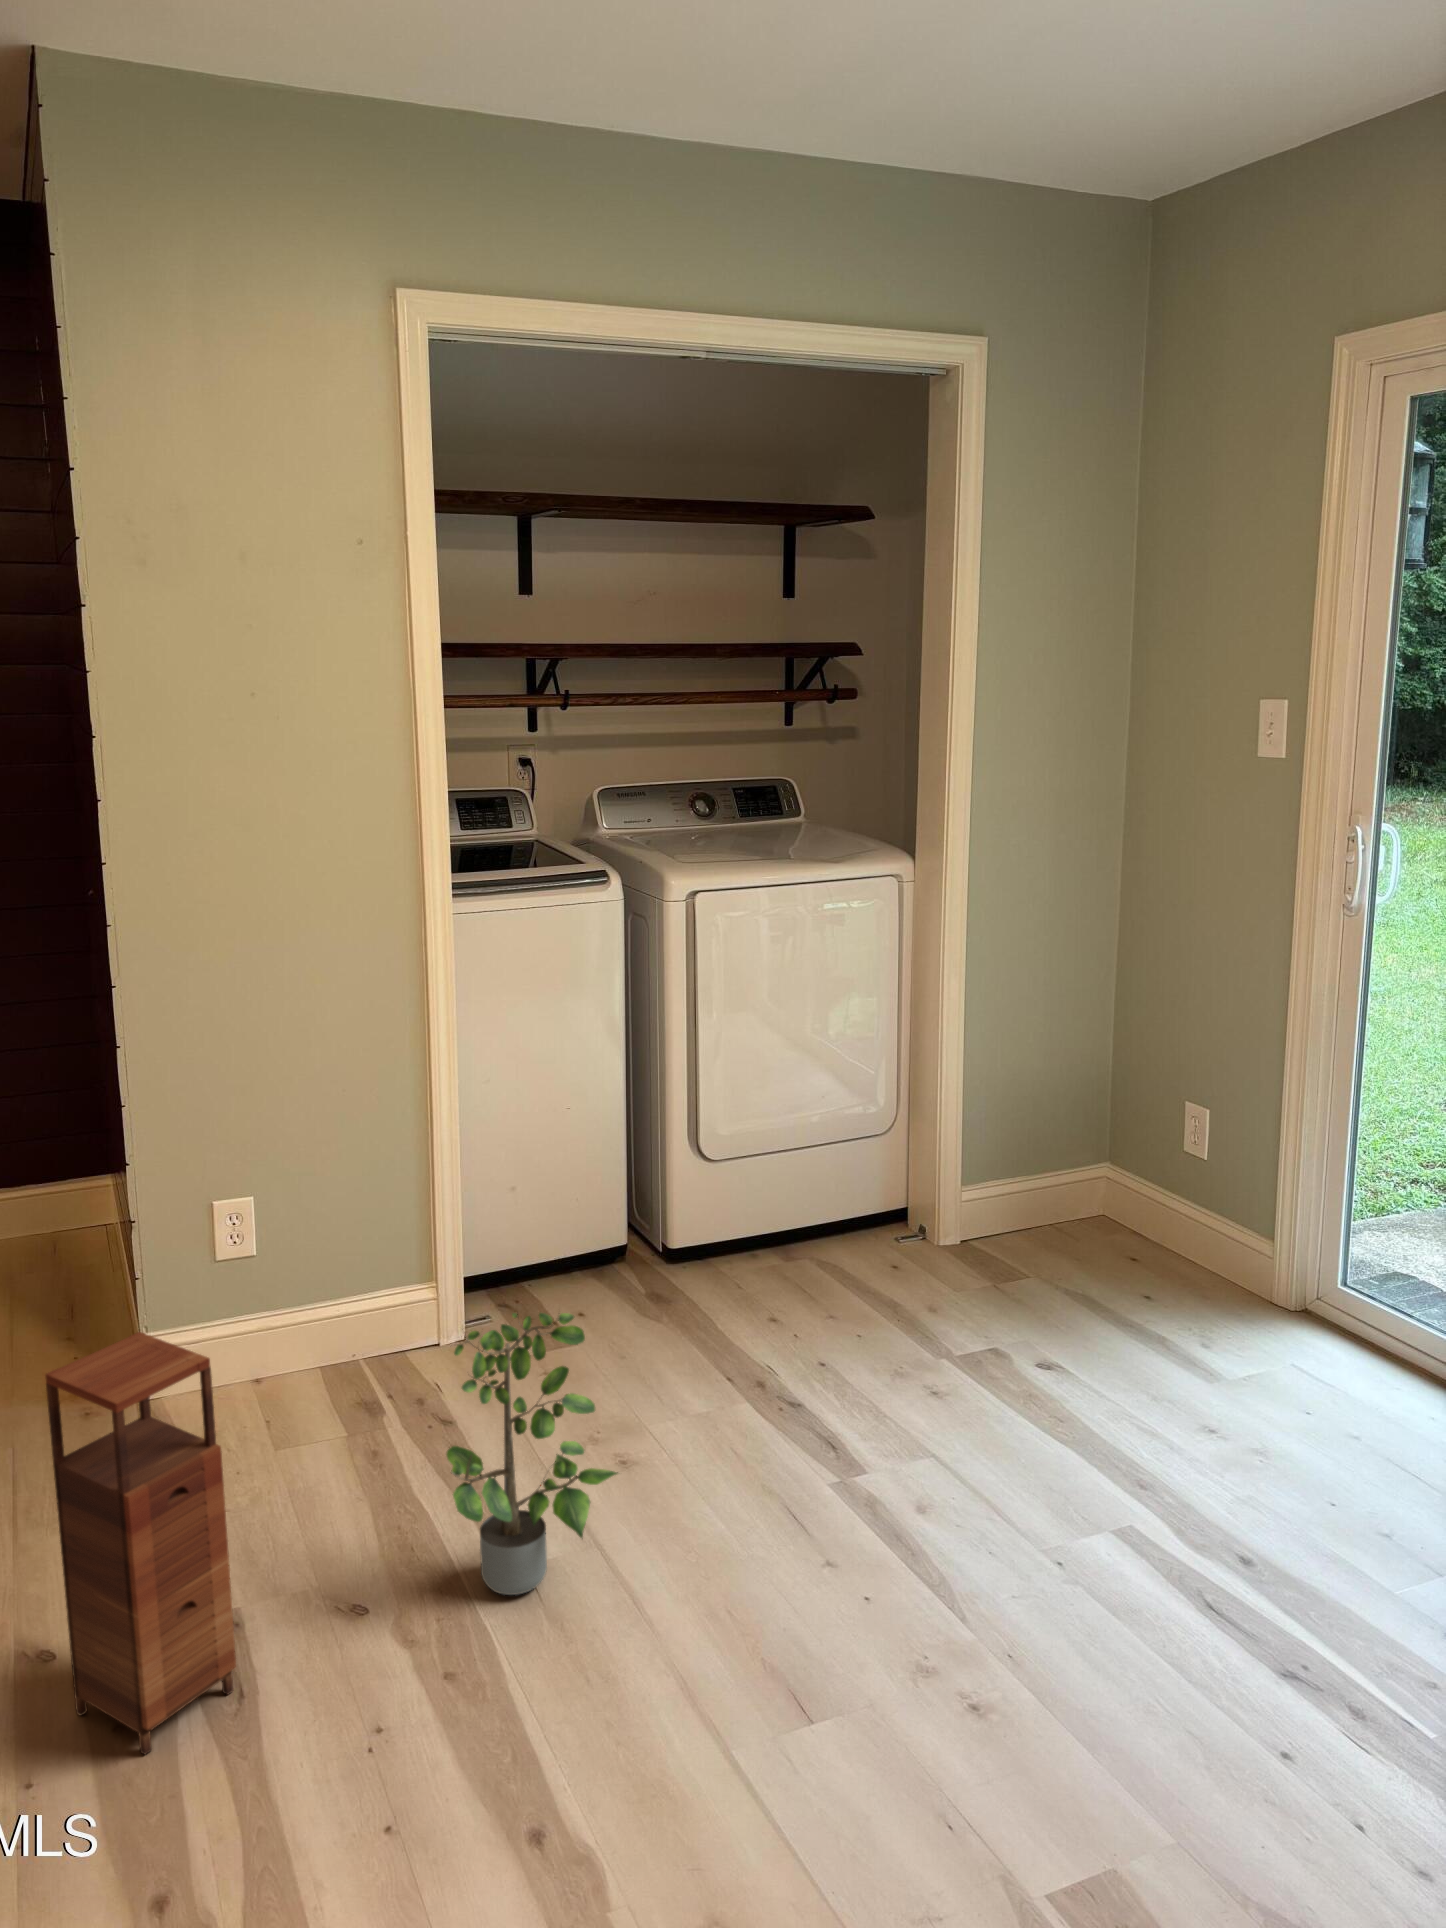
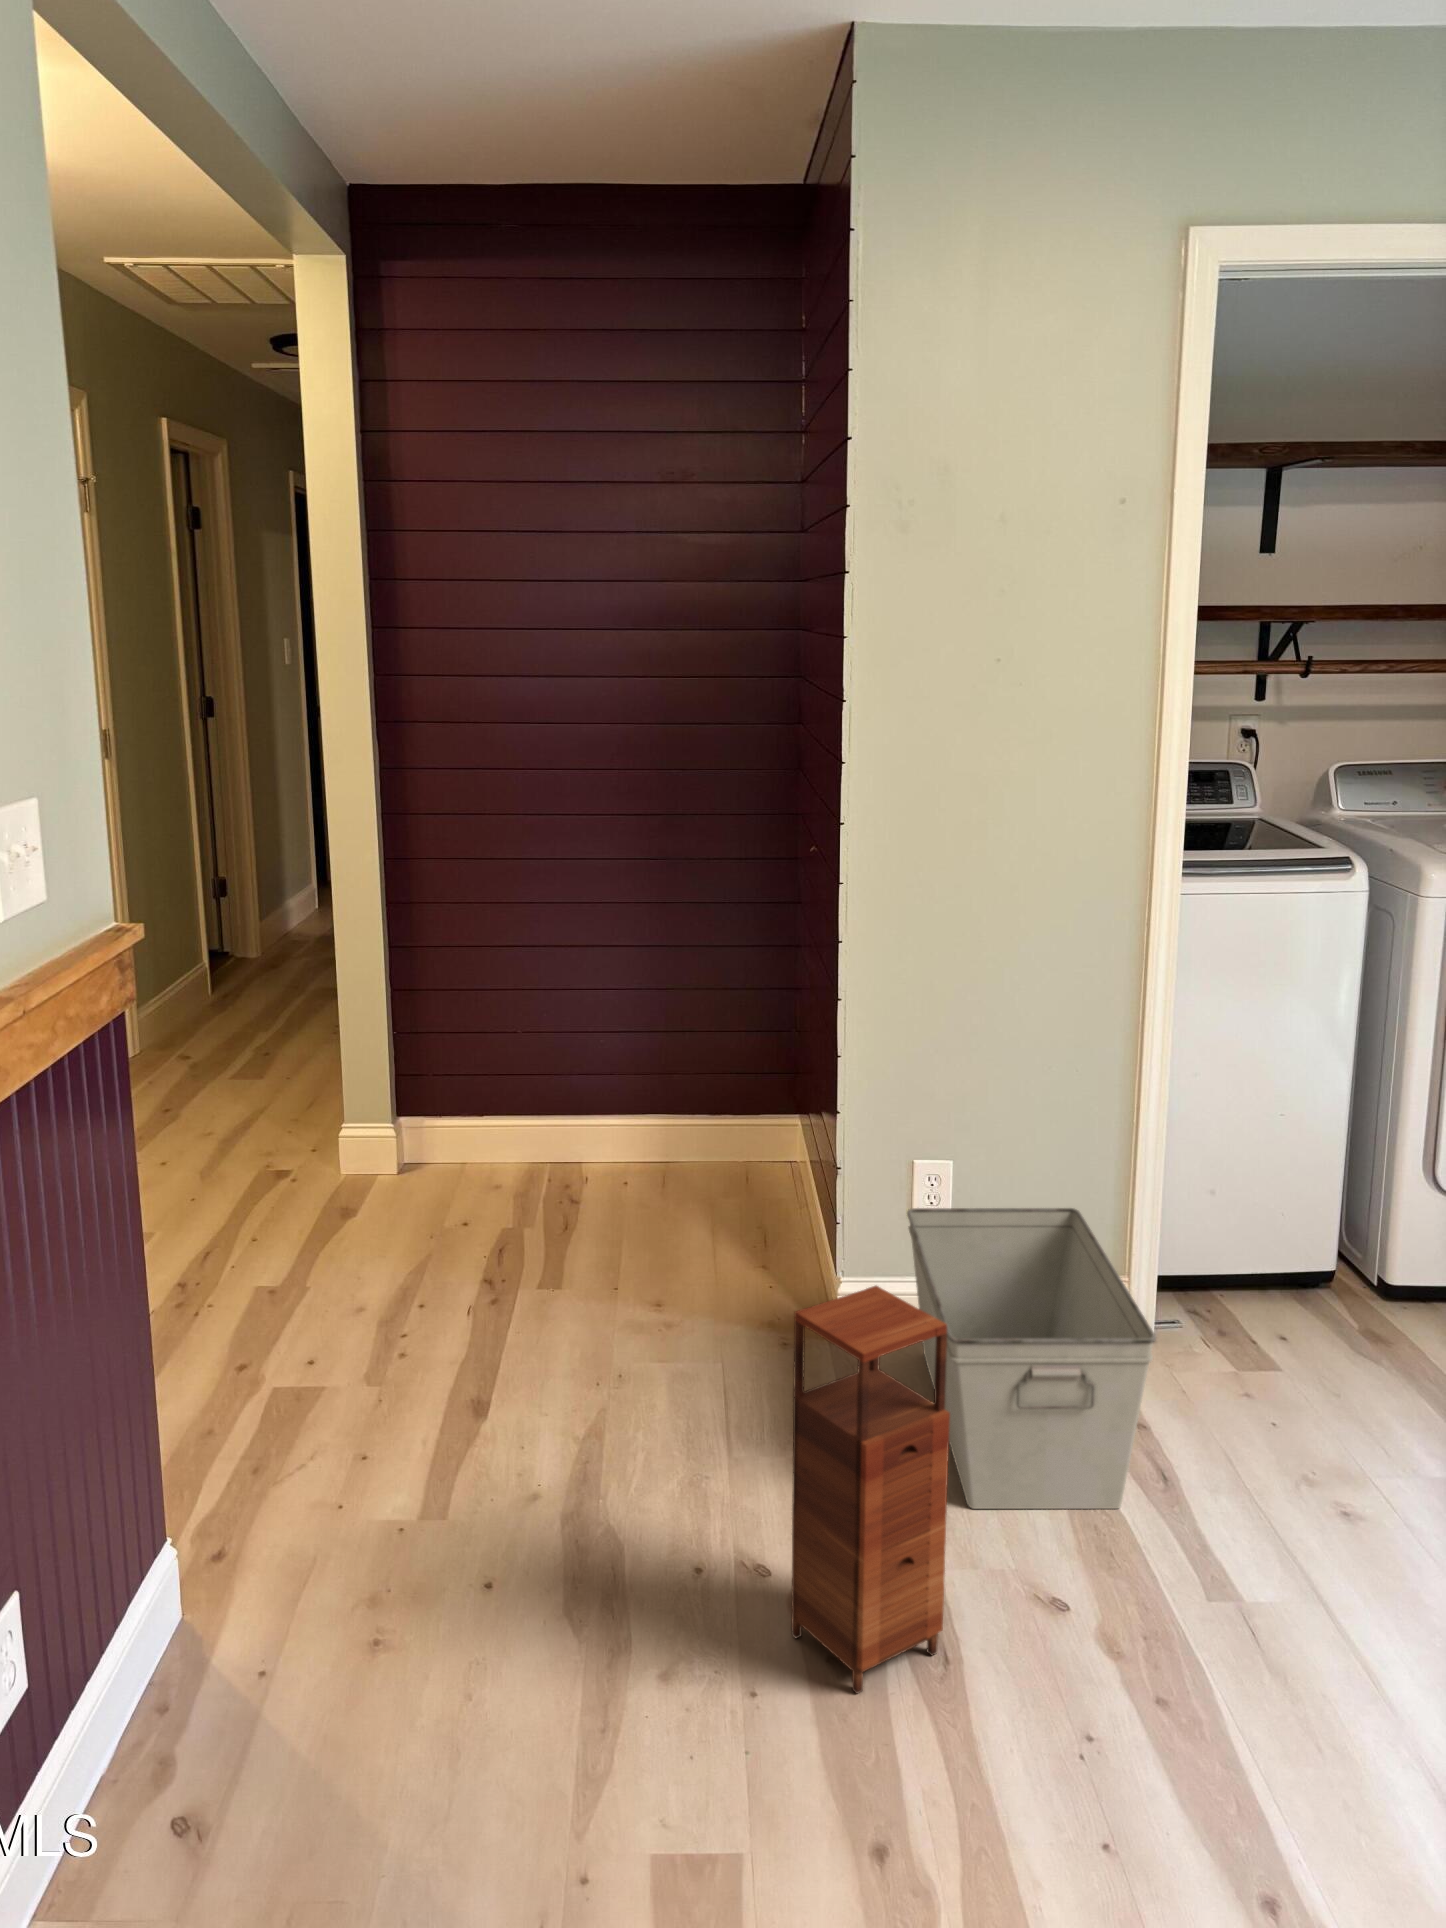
storage bin: none [205,1225,442,1538] -> present [907,1208,1156,1509]
potted plant: present [446,1313,618,1595] -> none [1162,1331,1359,1630]

